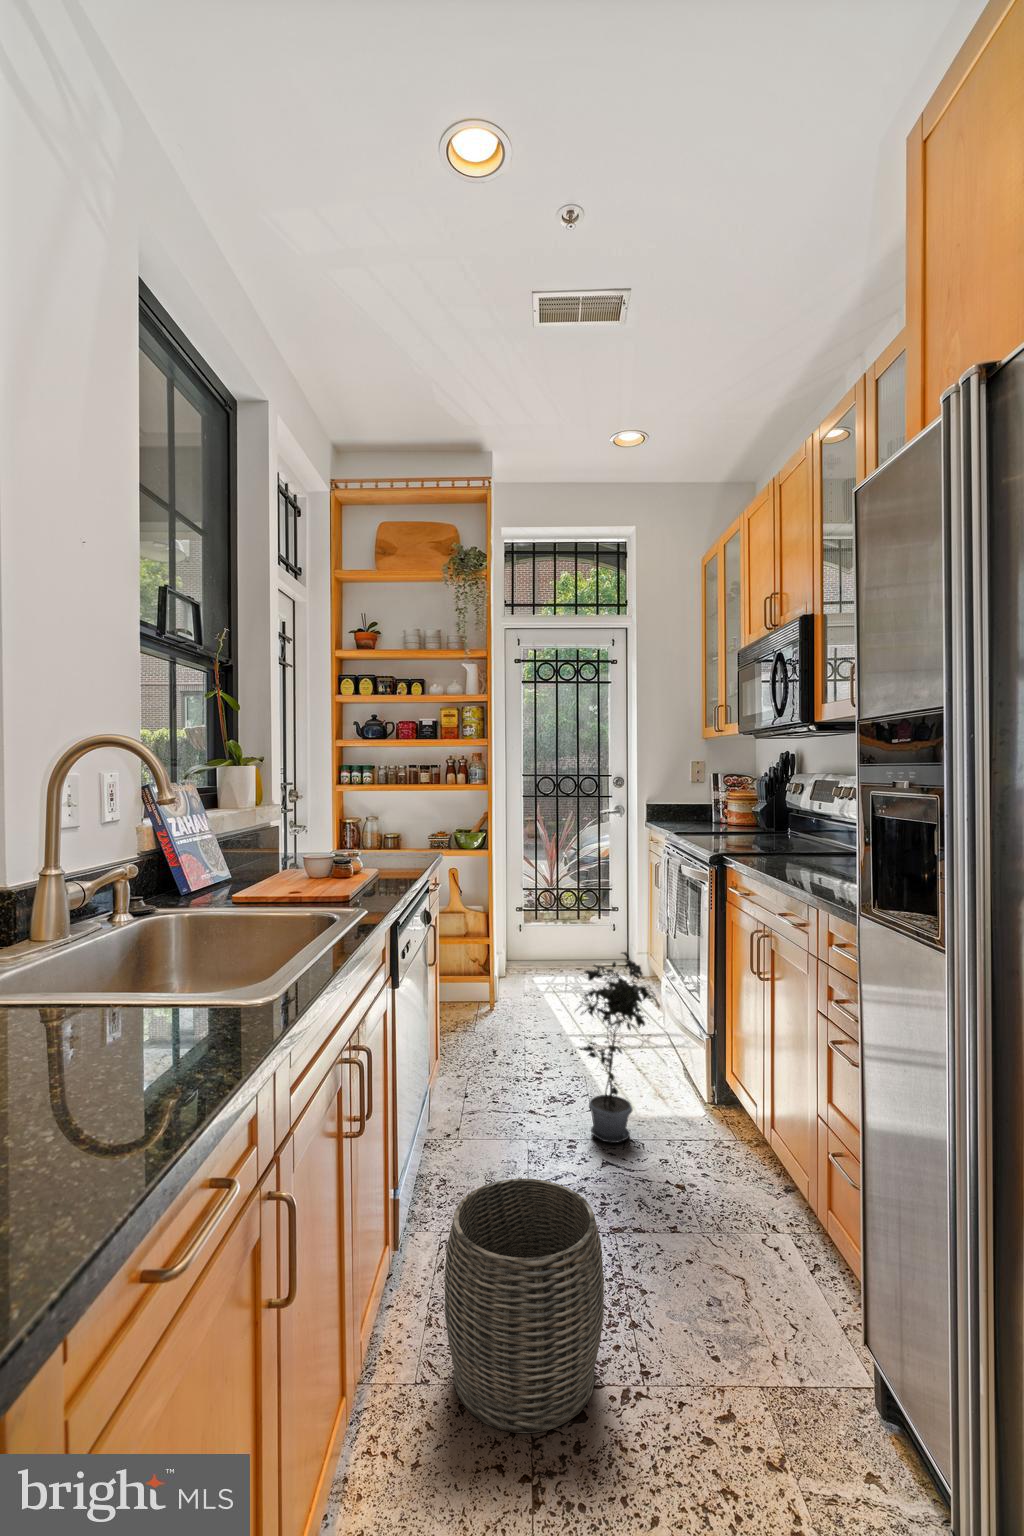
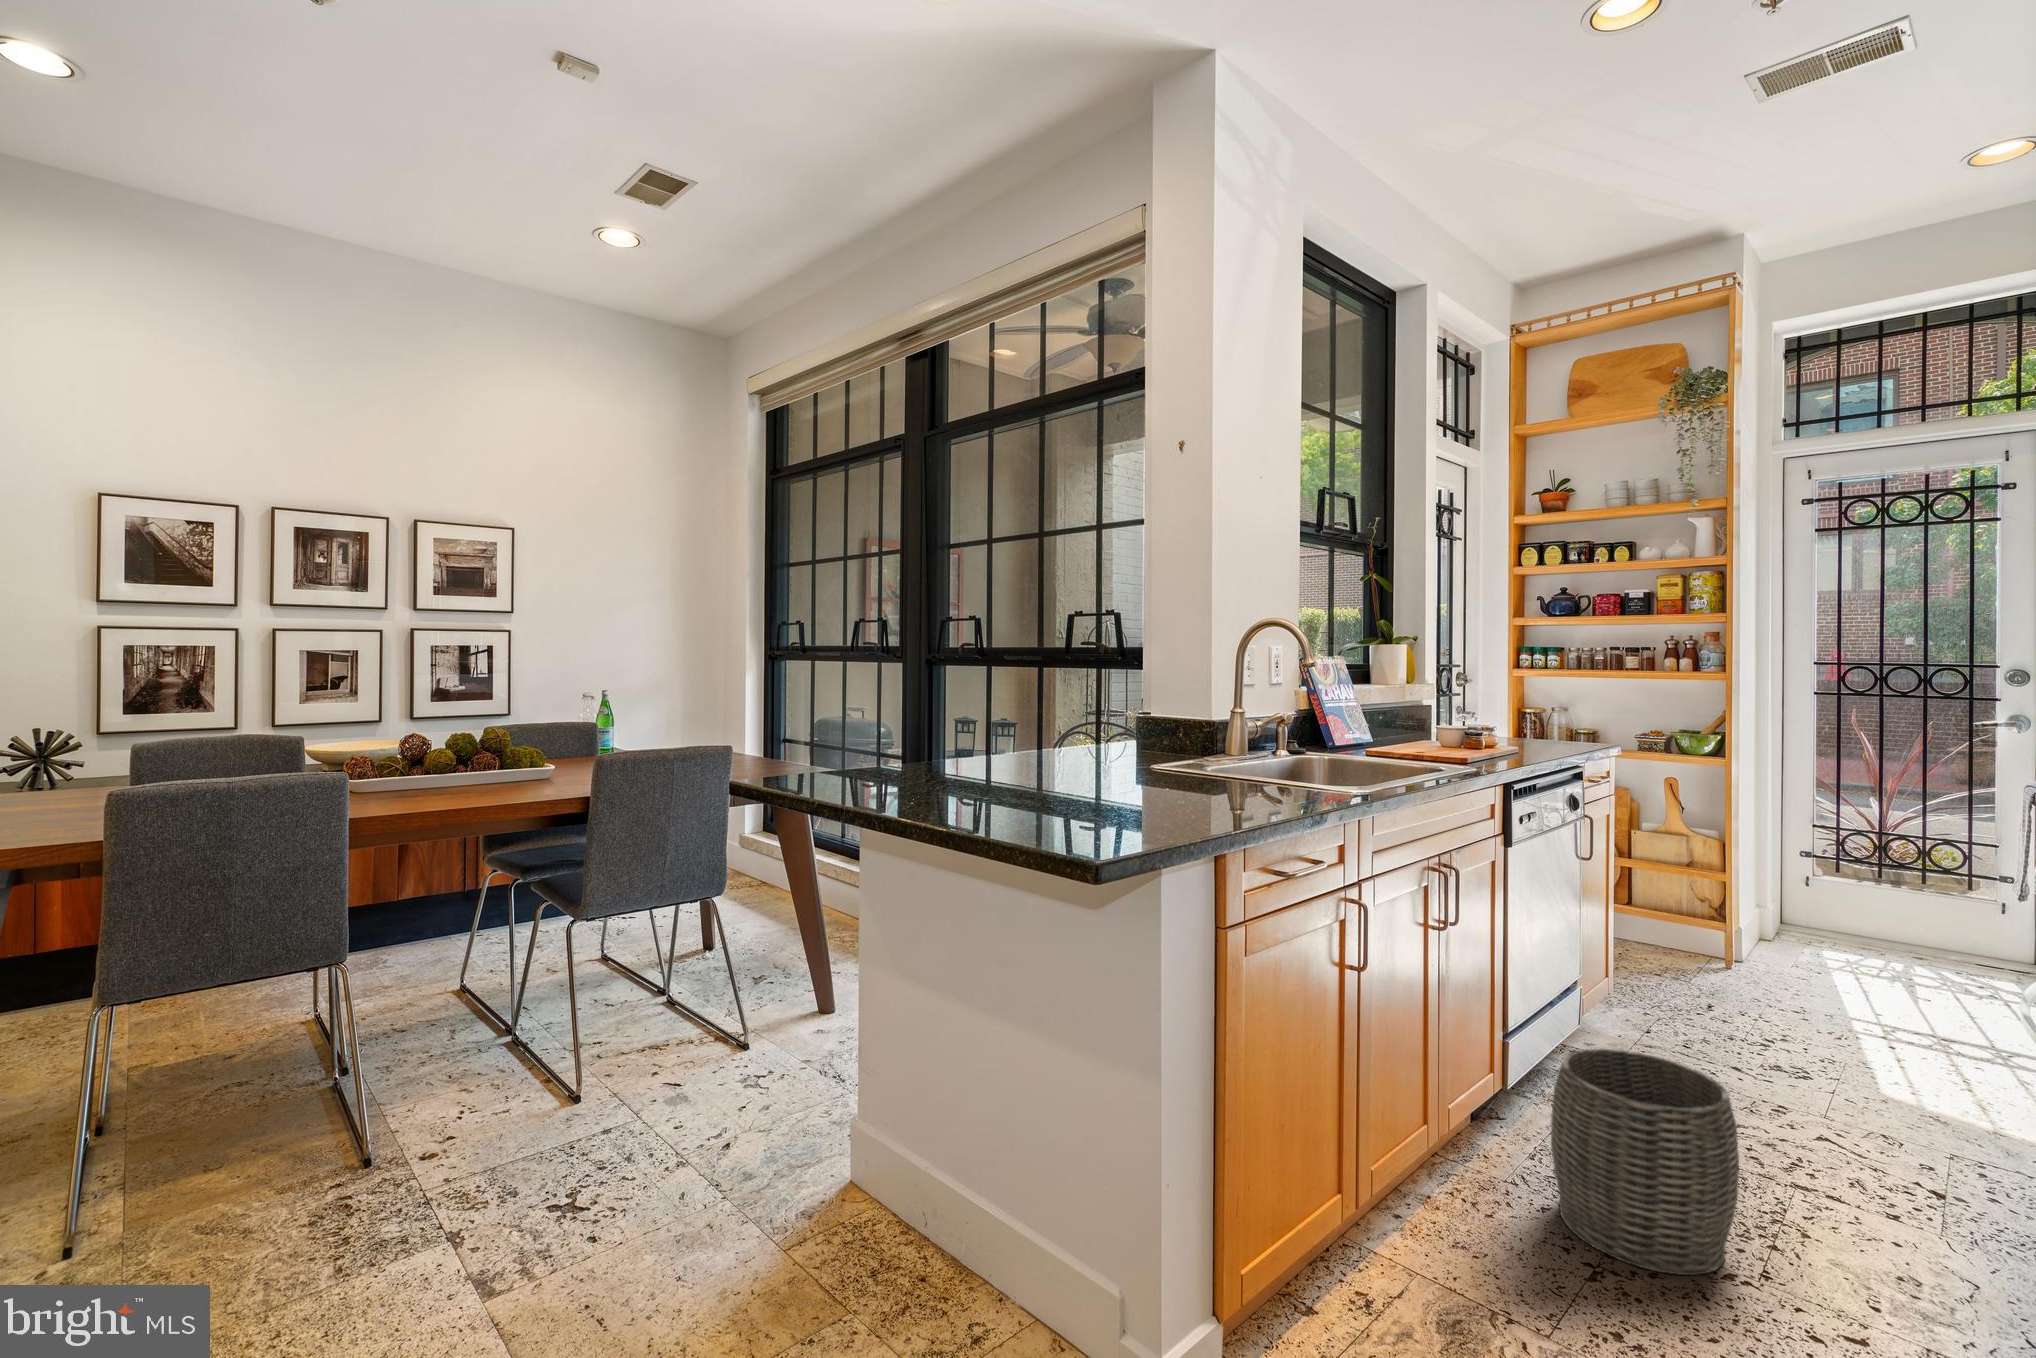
potted plant: present [577,952,660,1143] -> none [1798,883,1937,1121]

